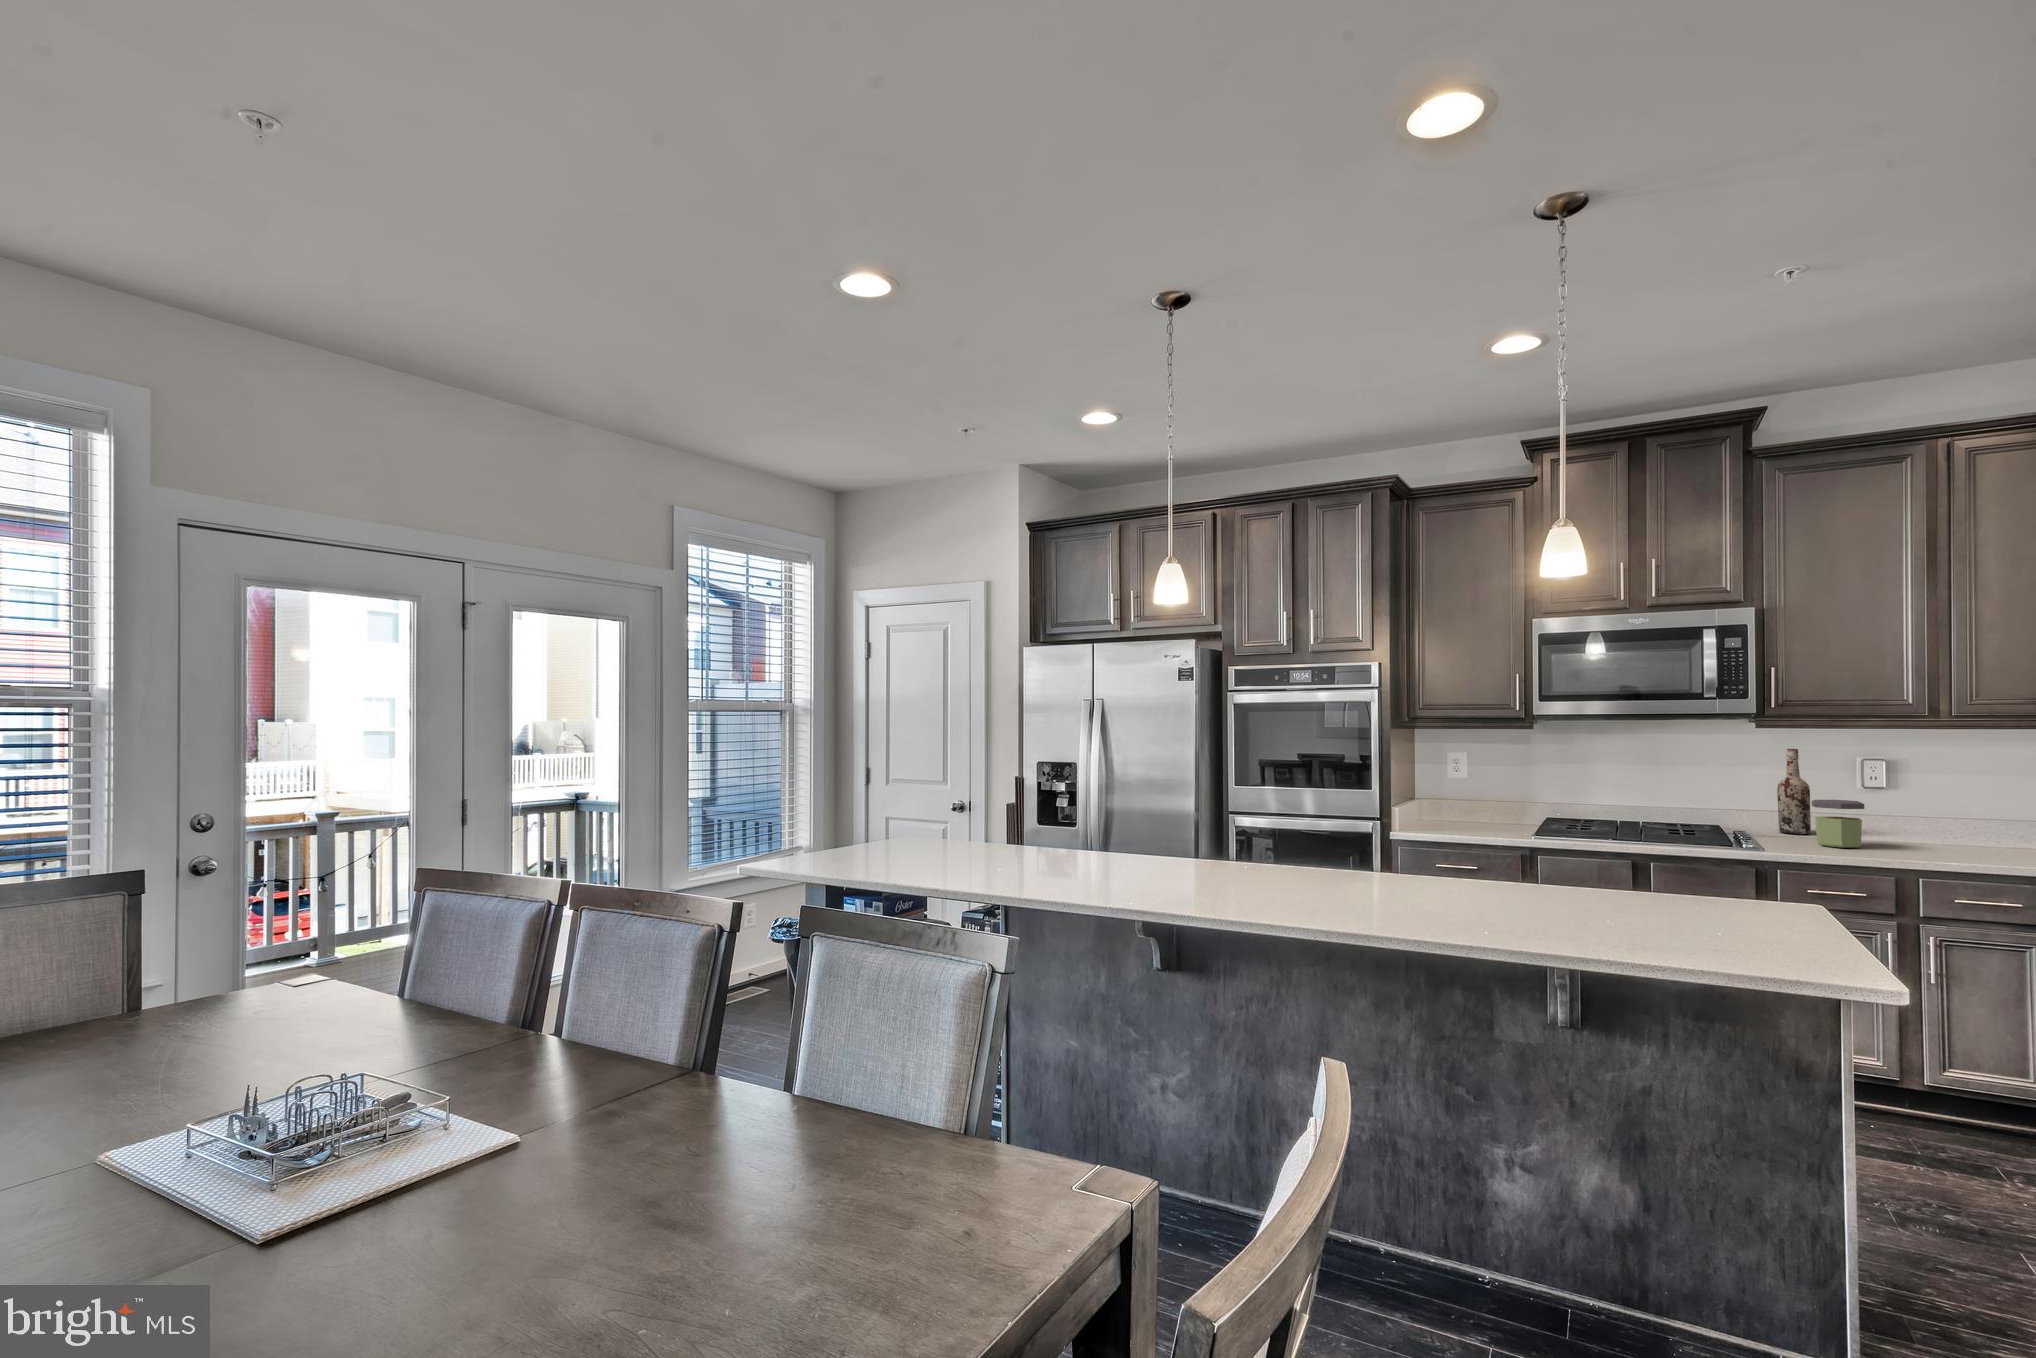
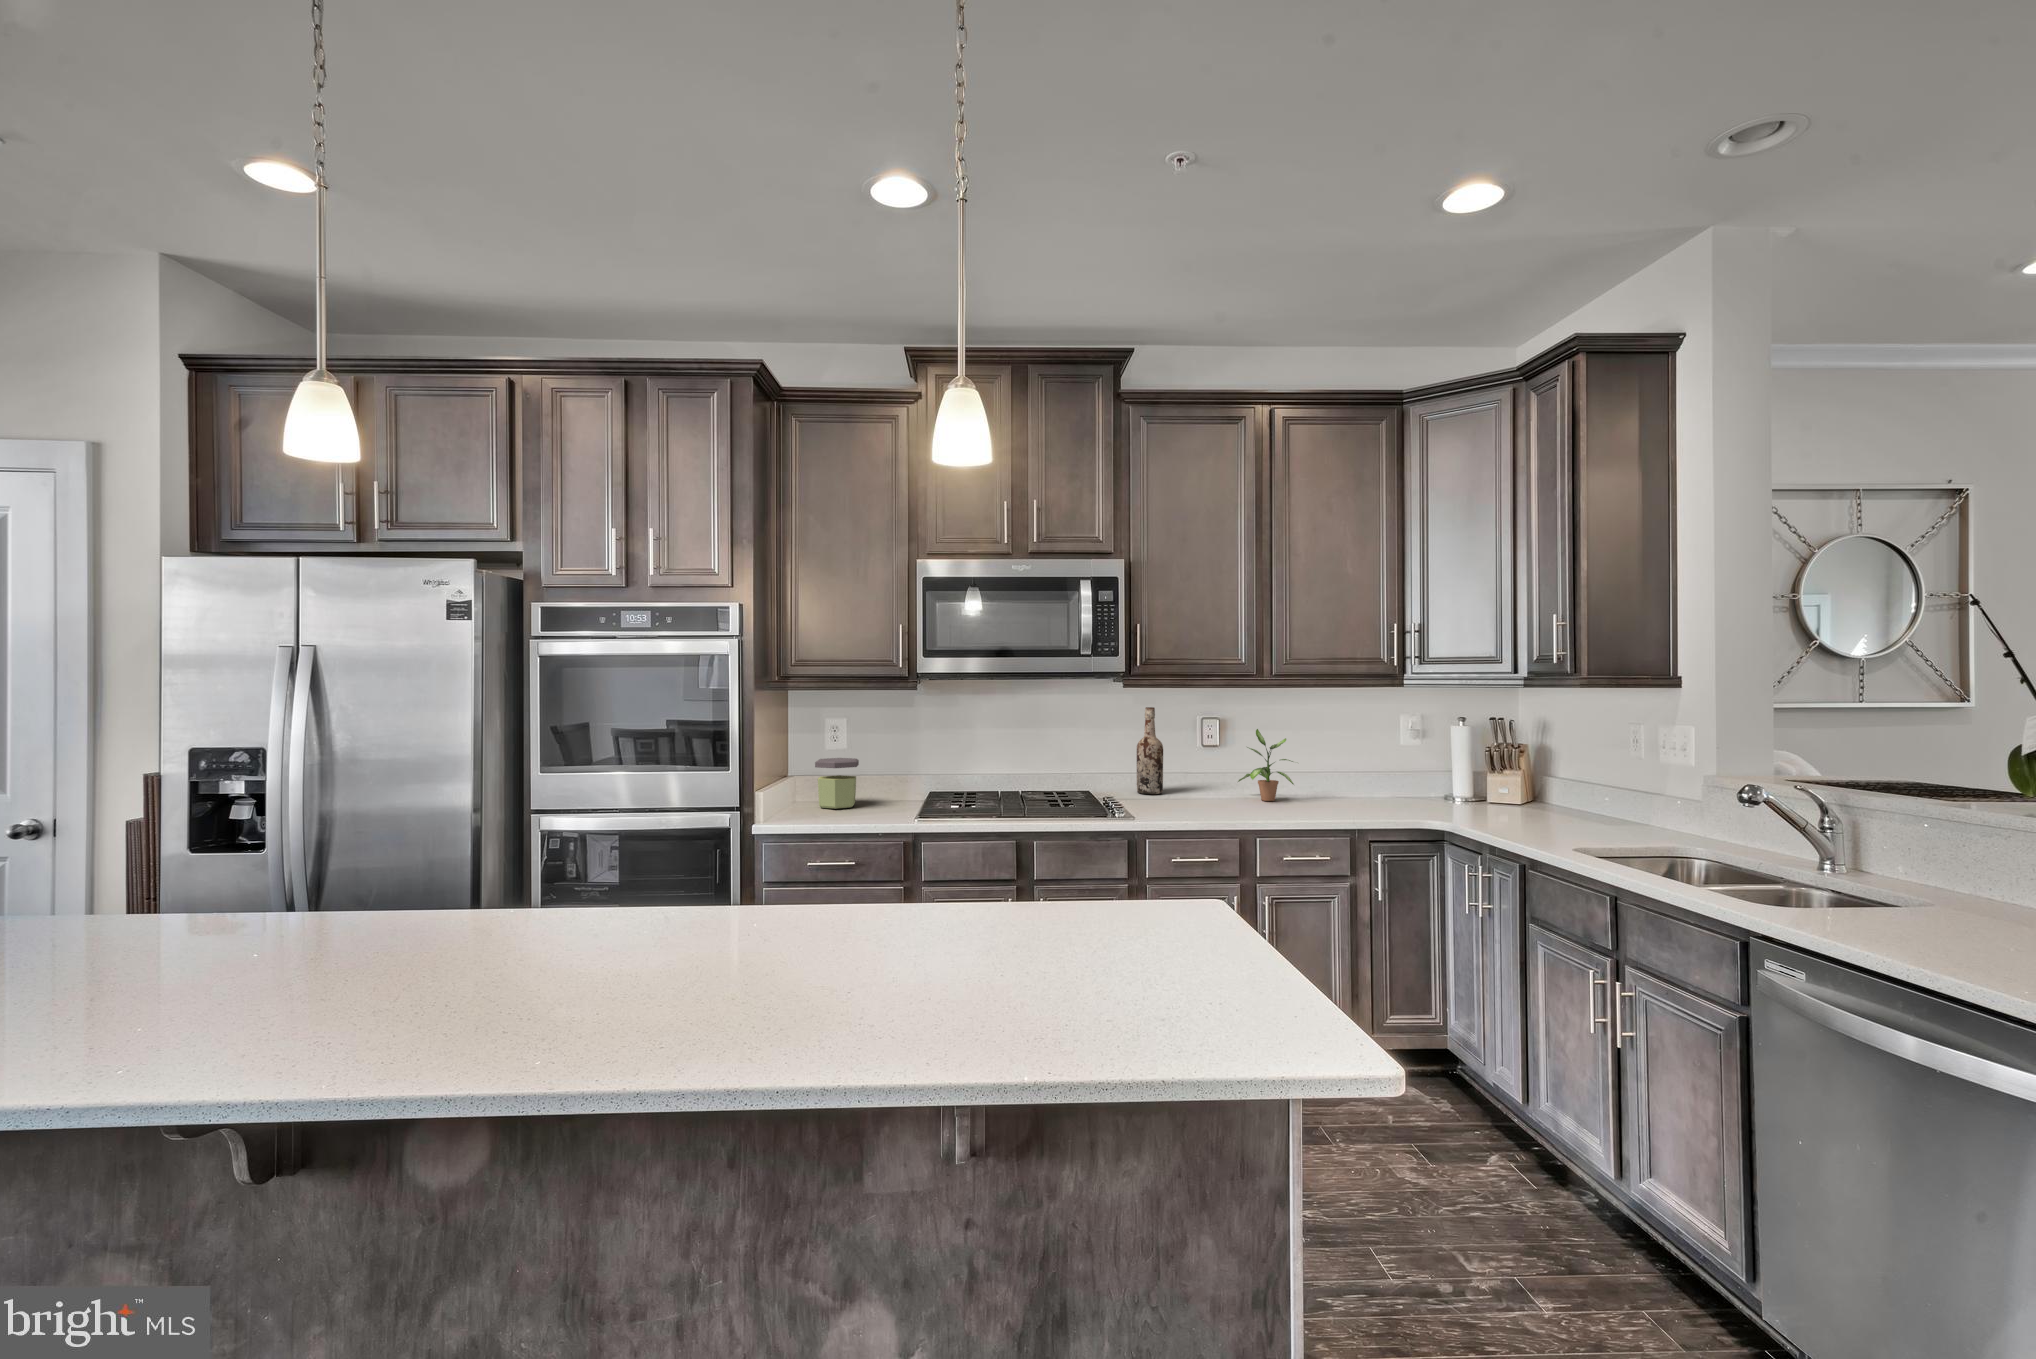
potted plant: none [1906,772,1990,848] -> present [1238,729,1294,801]
jar: present [1812,800,1864,848] -> present [815,758,859,809]

